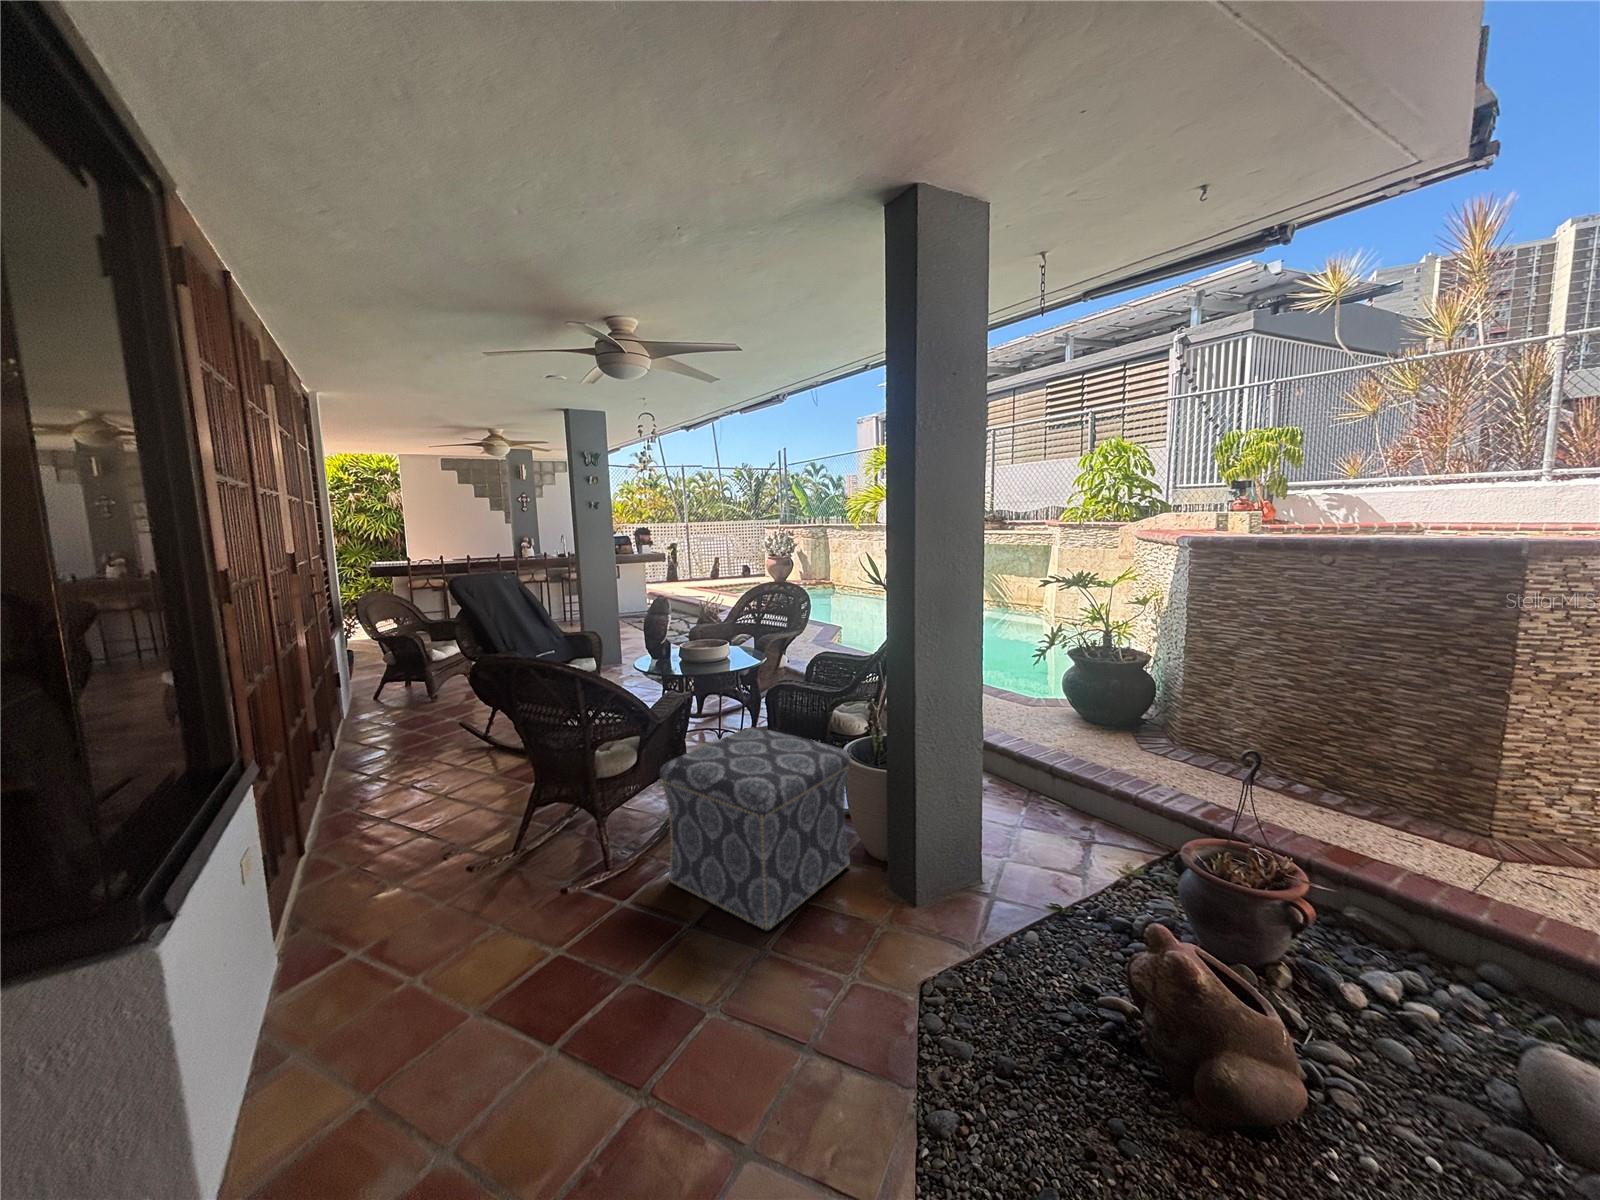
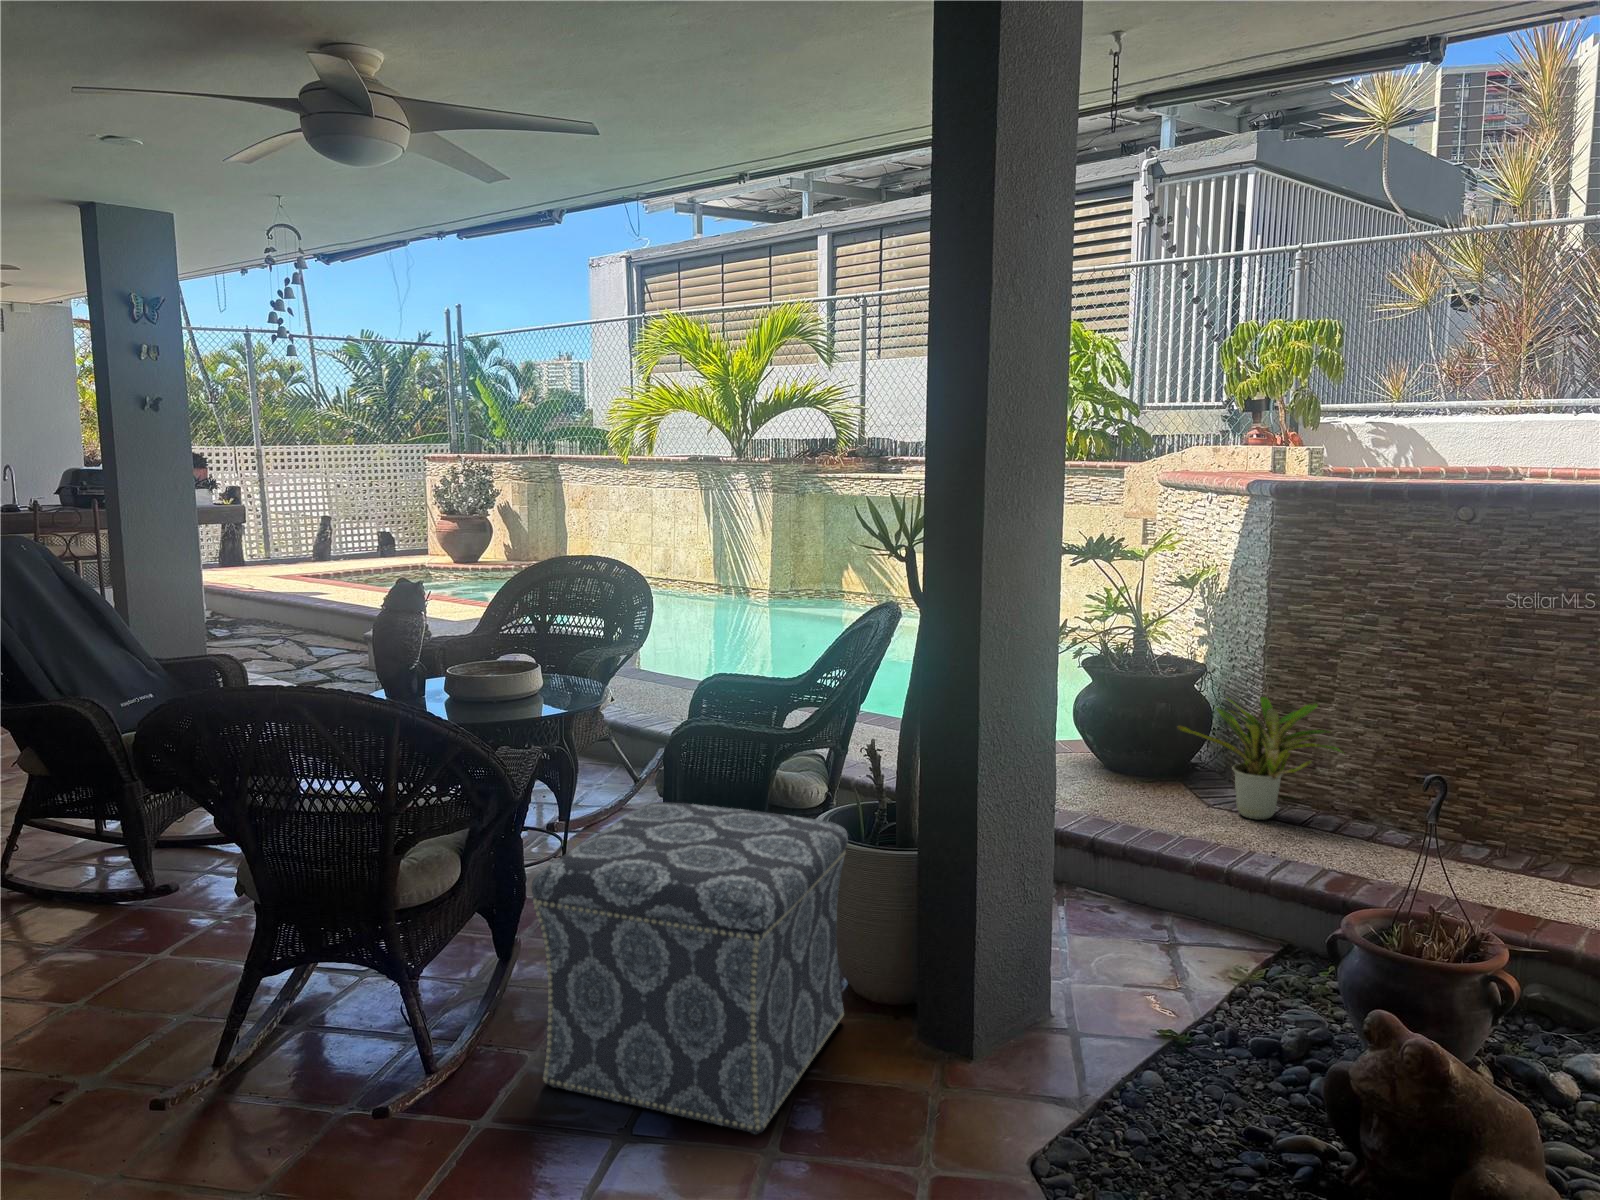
potted plant: none [1119,682,1239,765] -> present [1178,697,1344,820]

